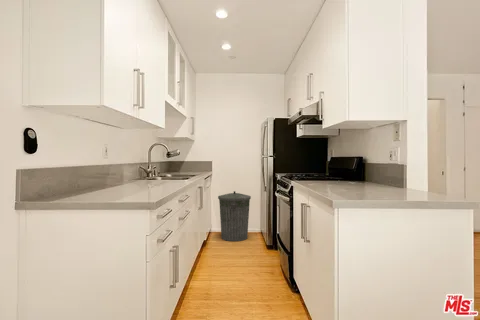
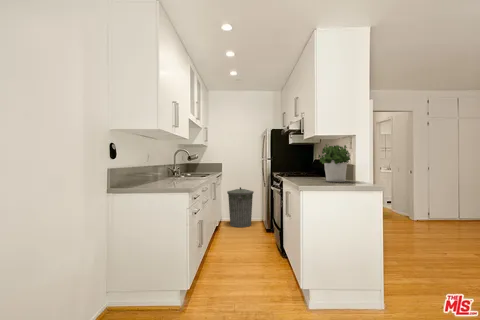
potted plant: none [350,134,401,190] -> present [319,144,350,182]

